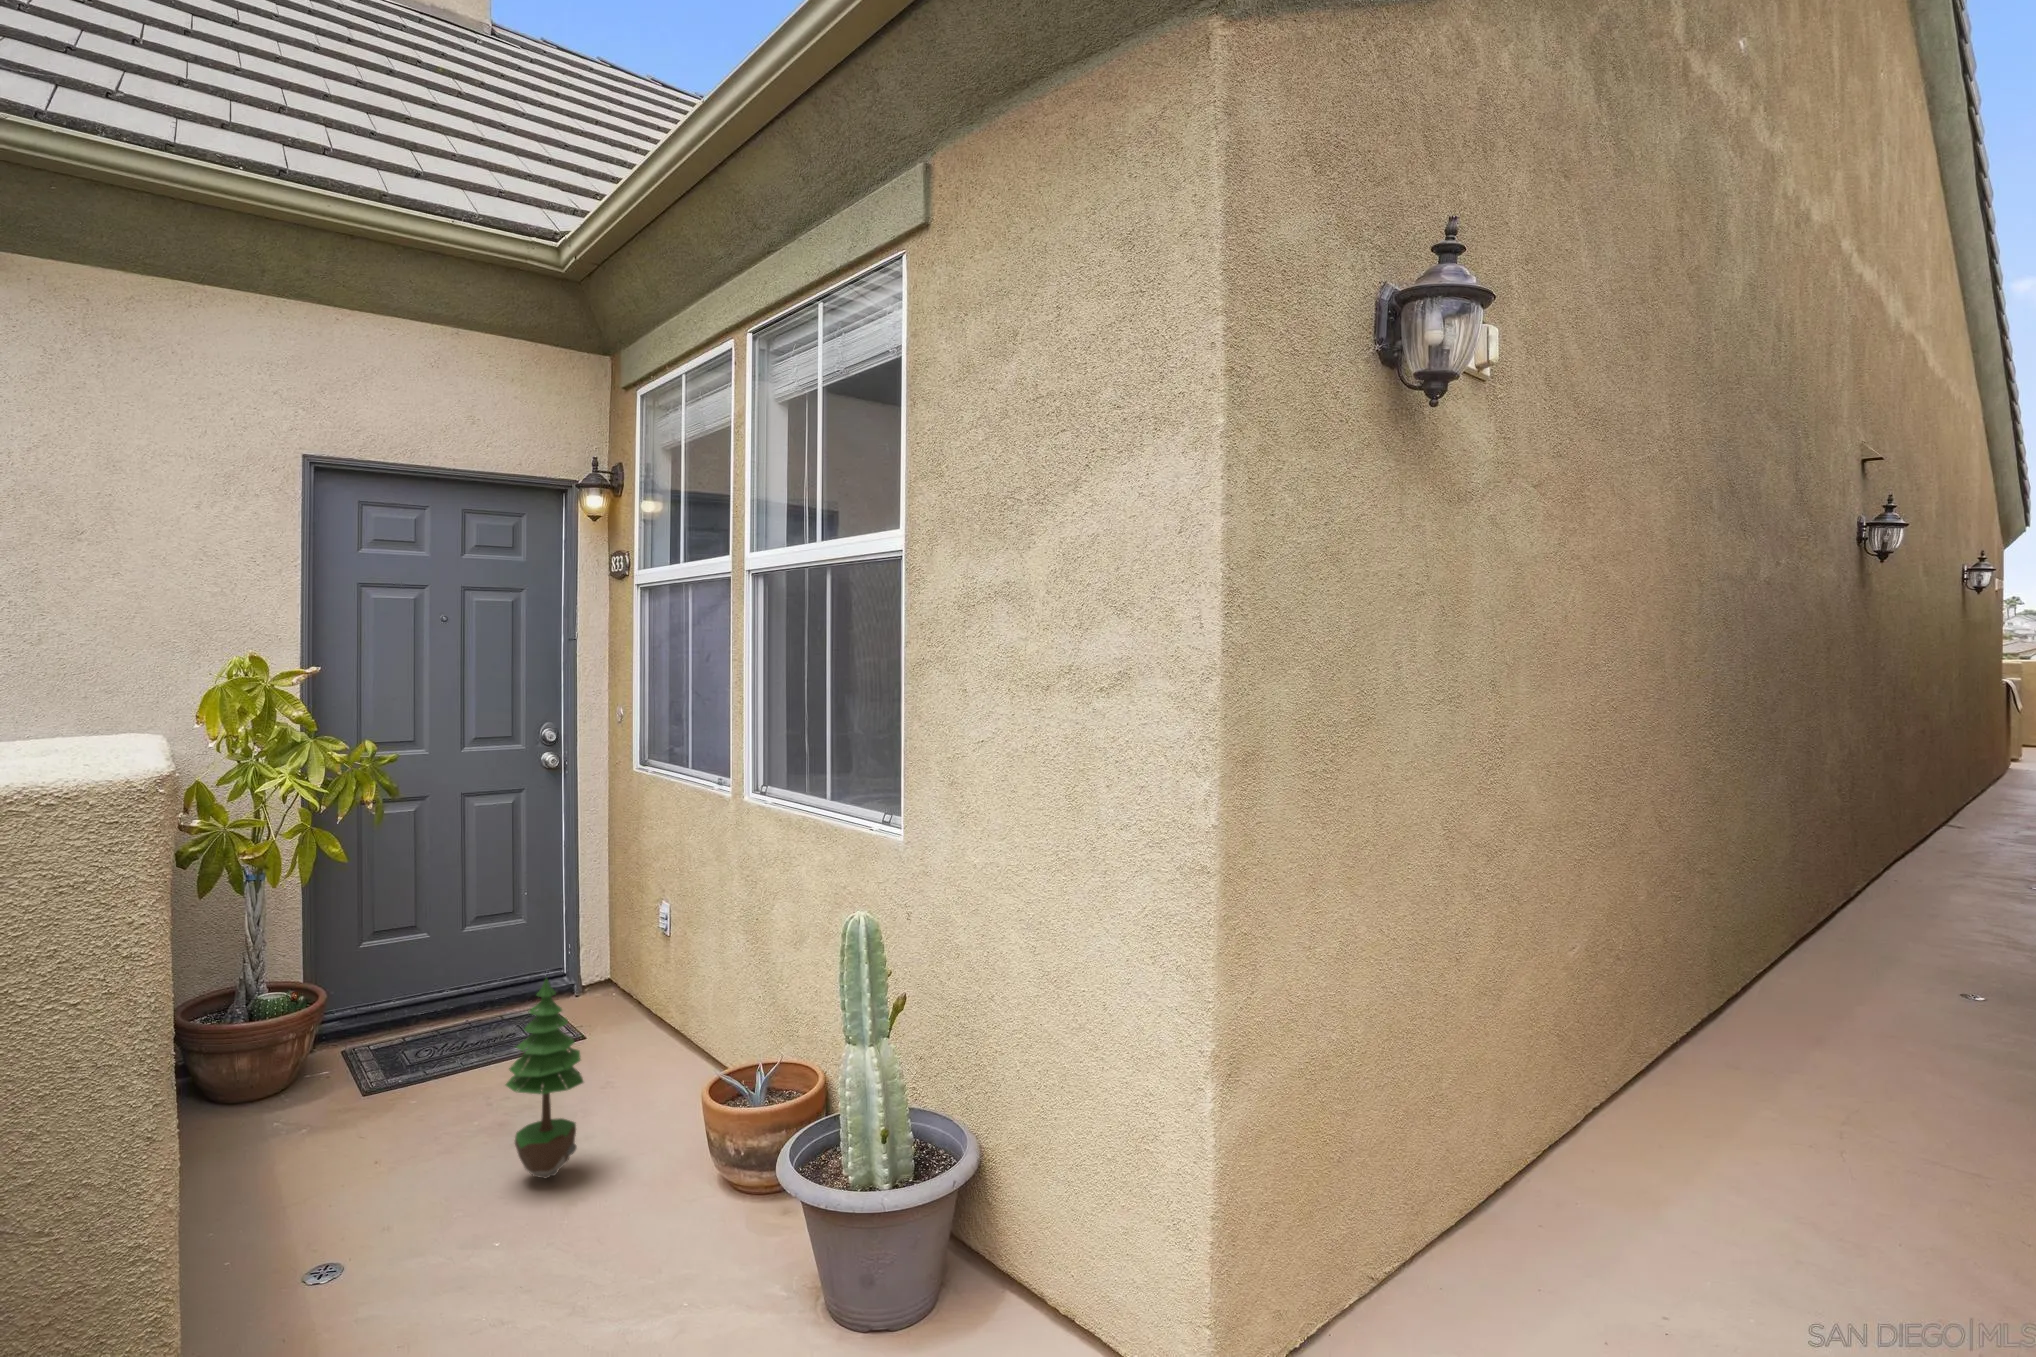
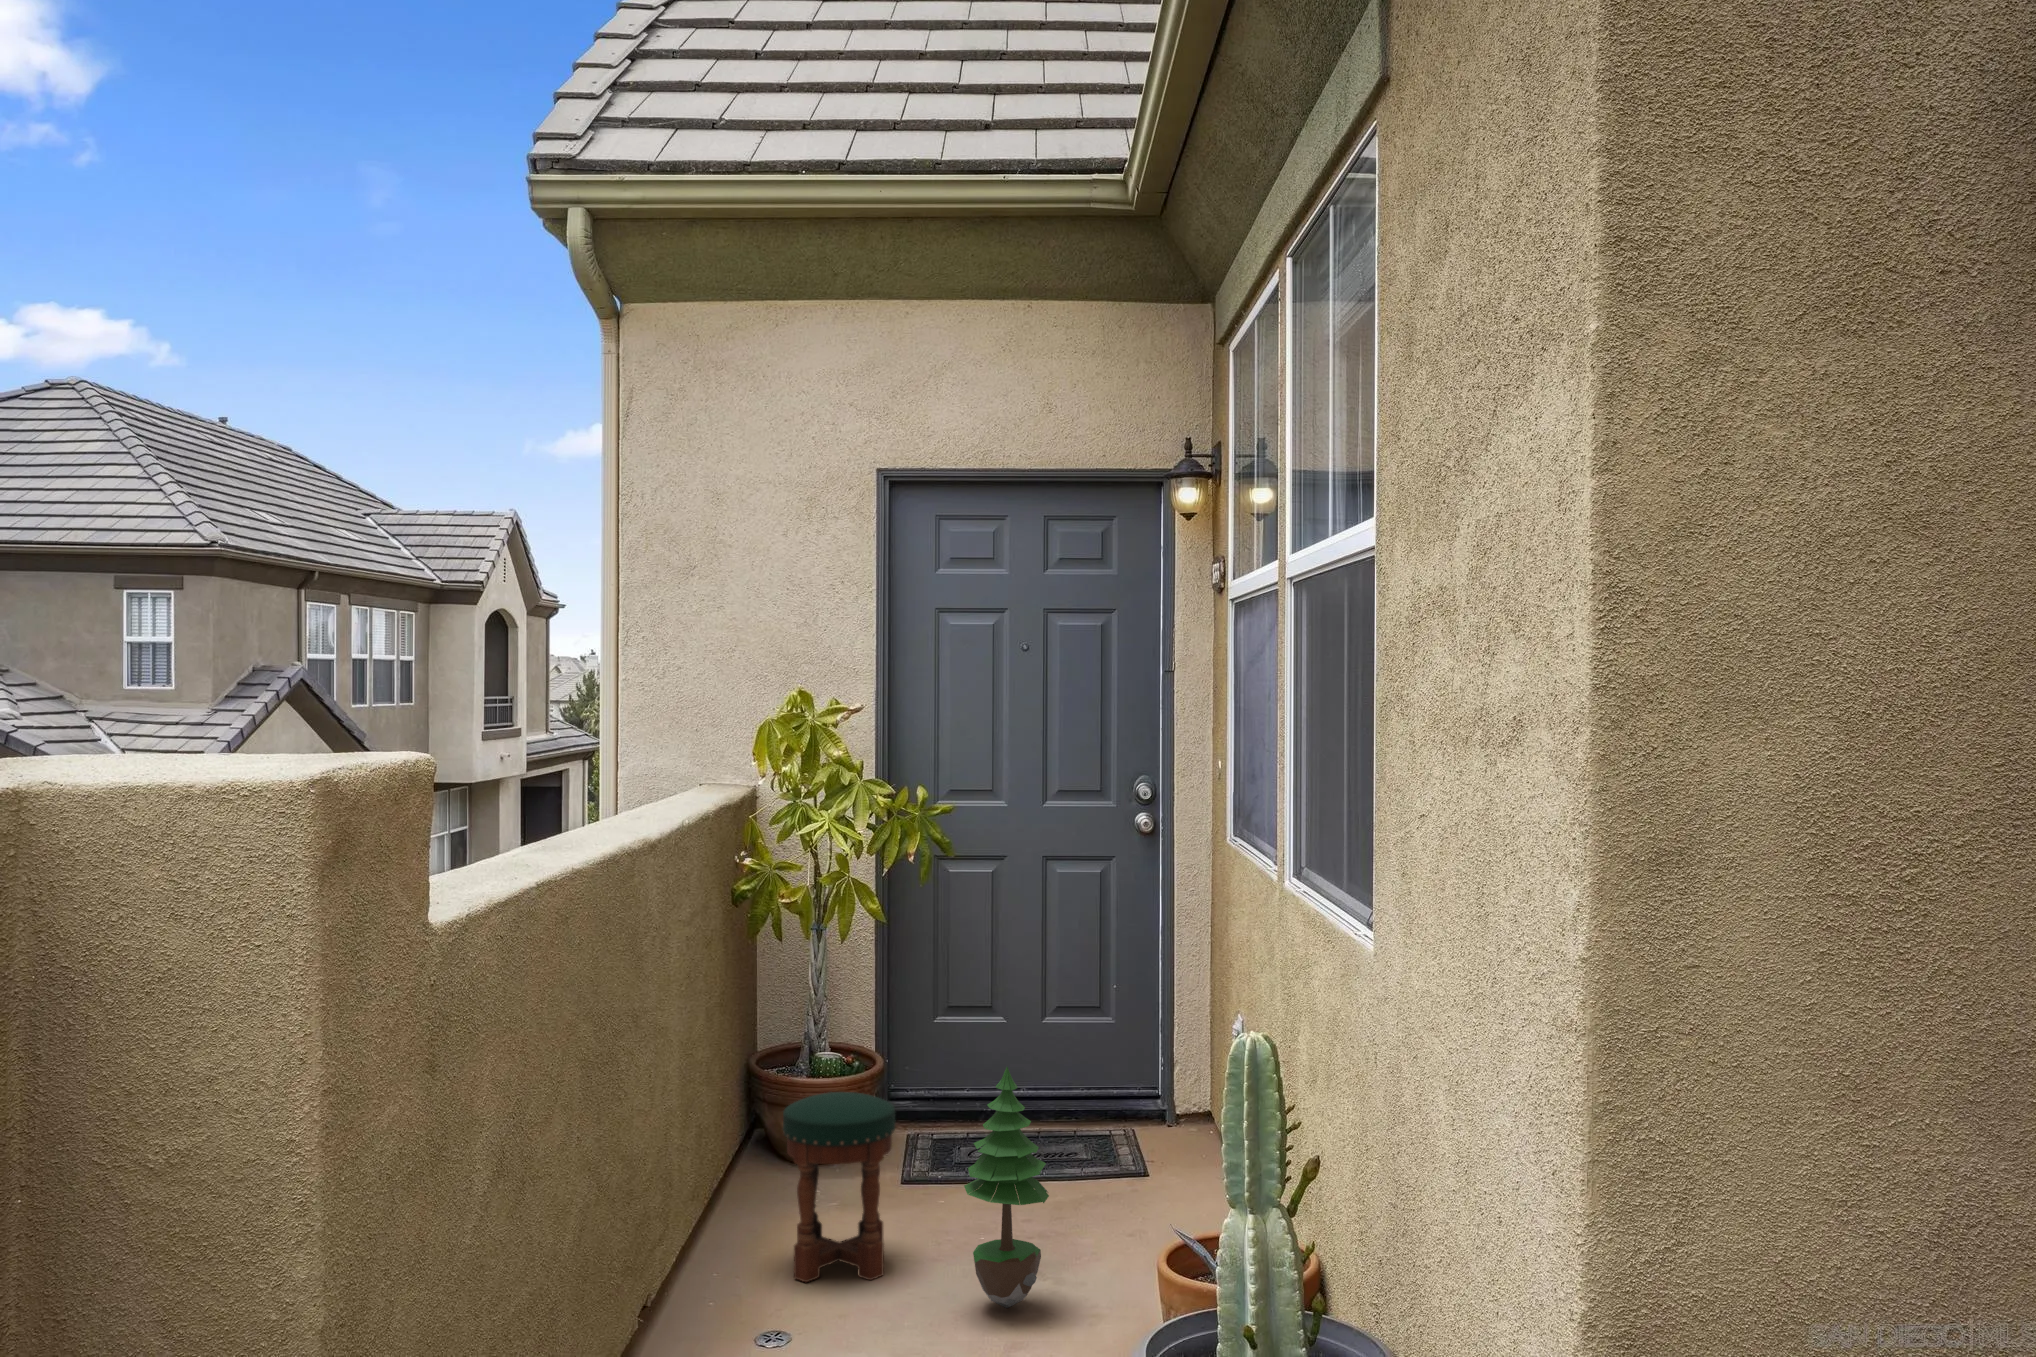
stool: none [290,1024,411,1211] -> present [783,1092,895,1282]

